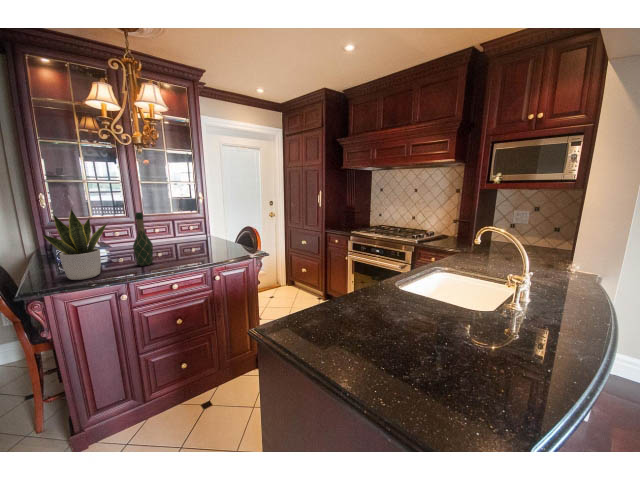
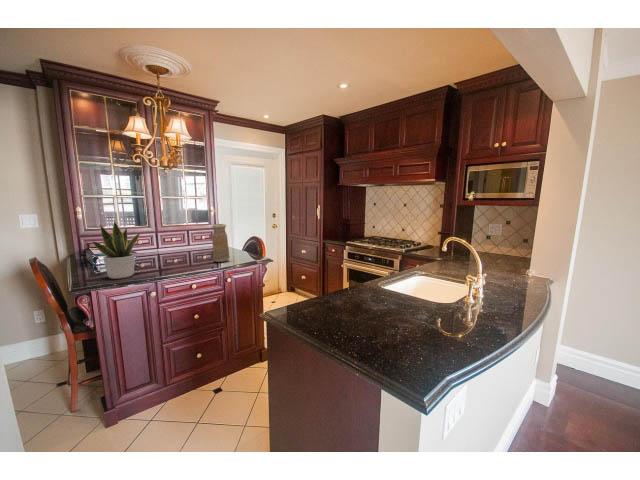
wine bottle: present [133,212,153,266] -> none [159,224,175,268]
vase: none [197,212,219,257] -> present [212,224,229,262]

